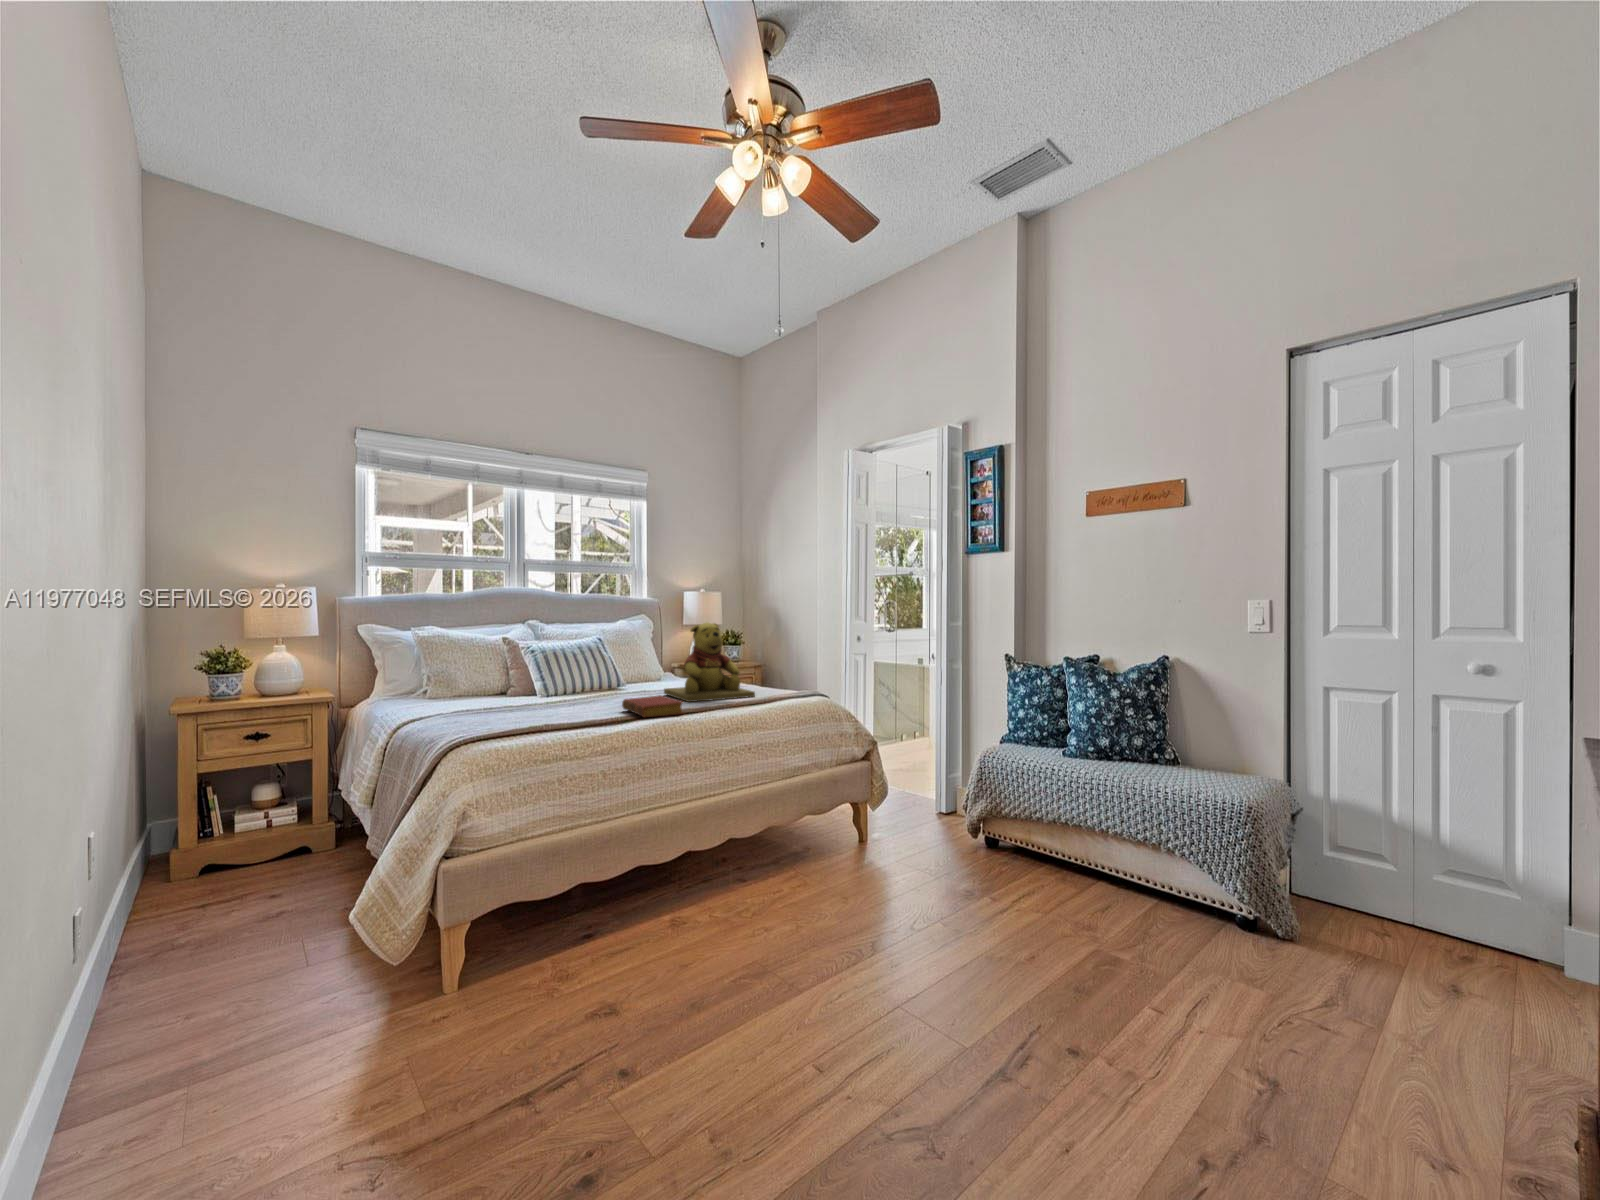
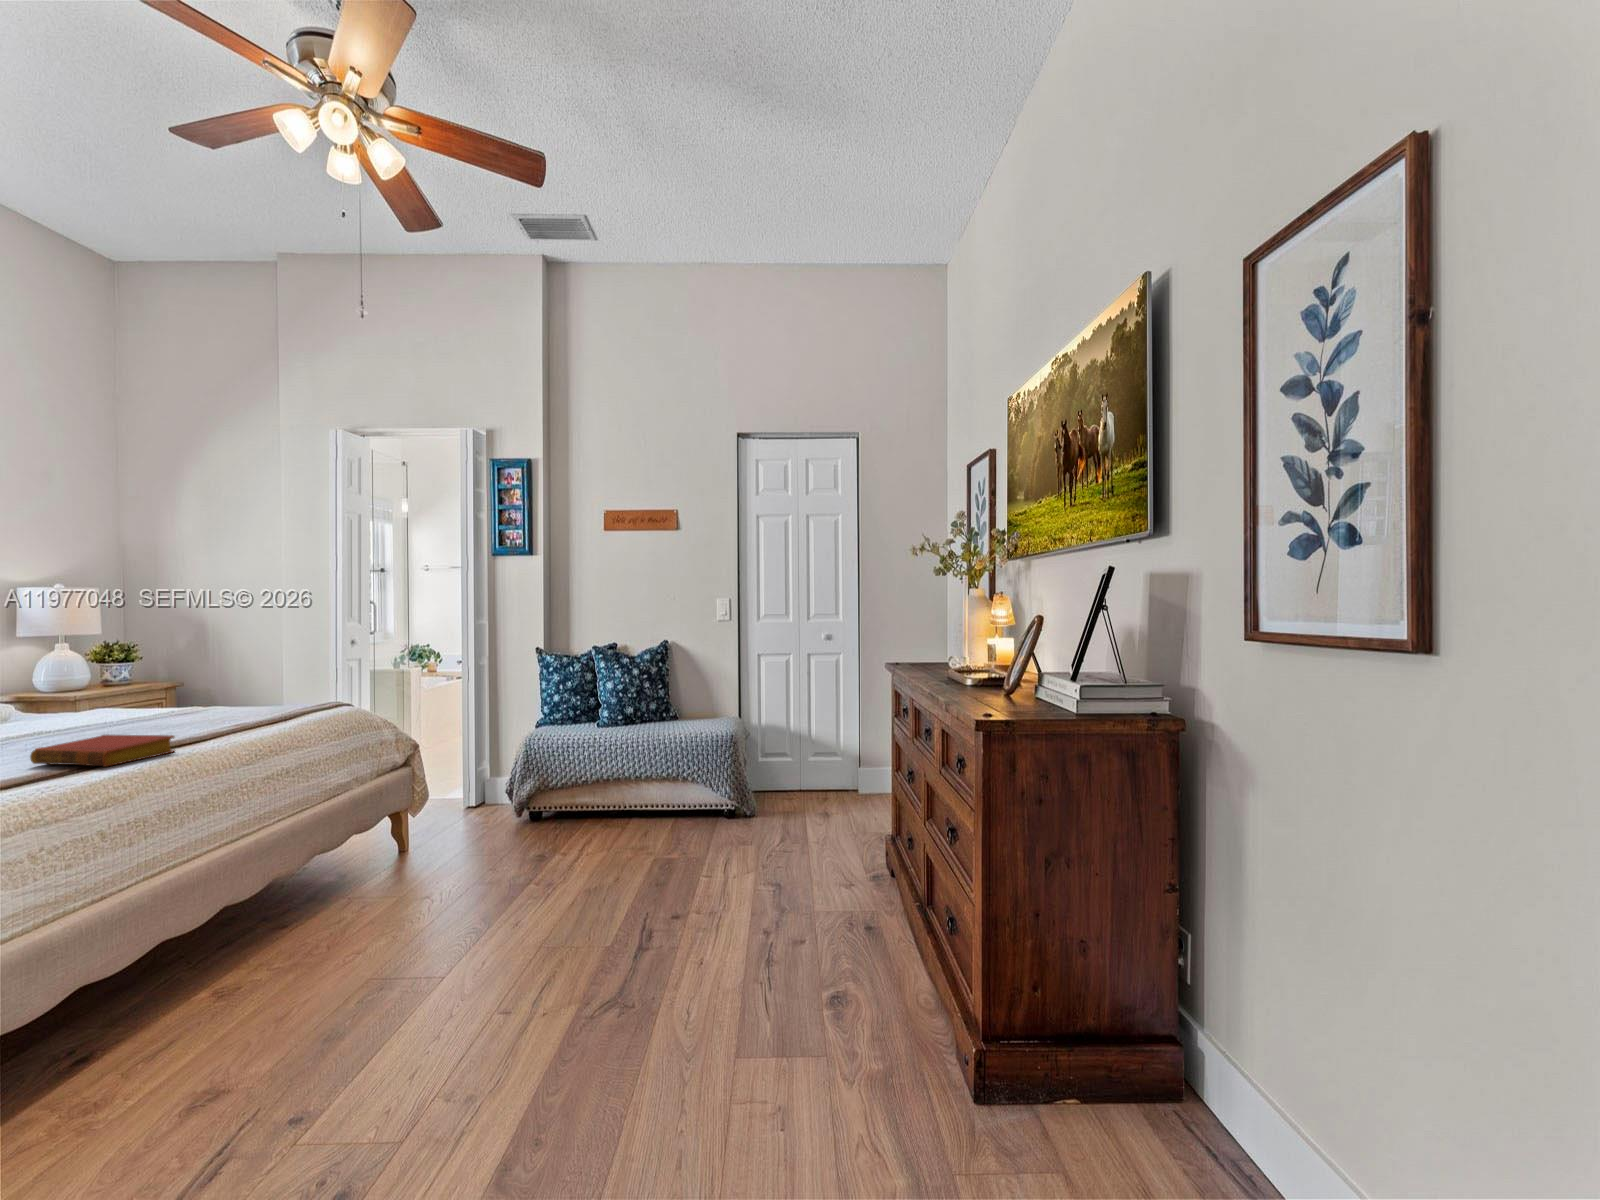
teddy bear: present [664,623,755,702] -> none [68,631,251,739]

